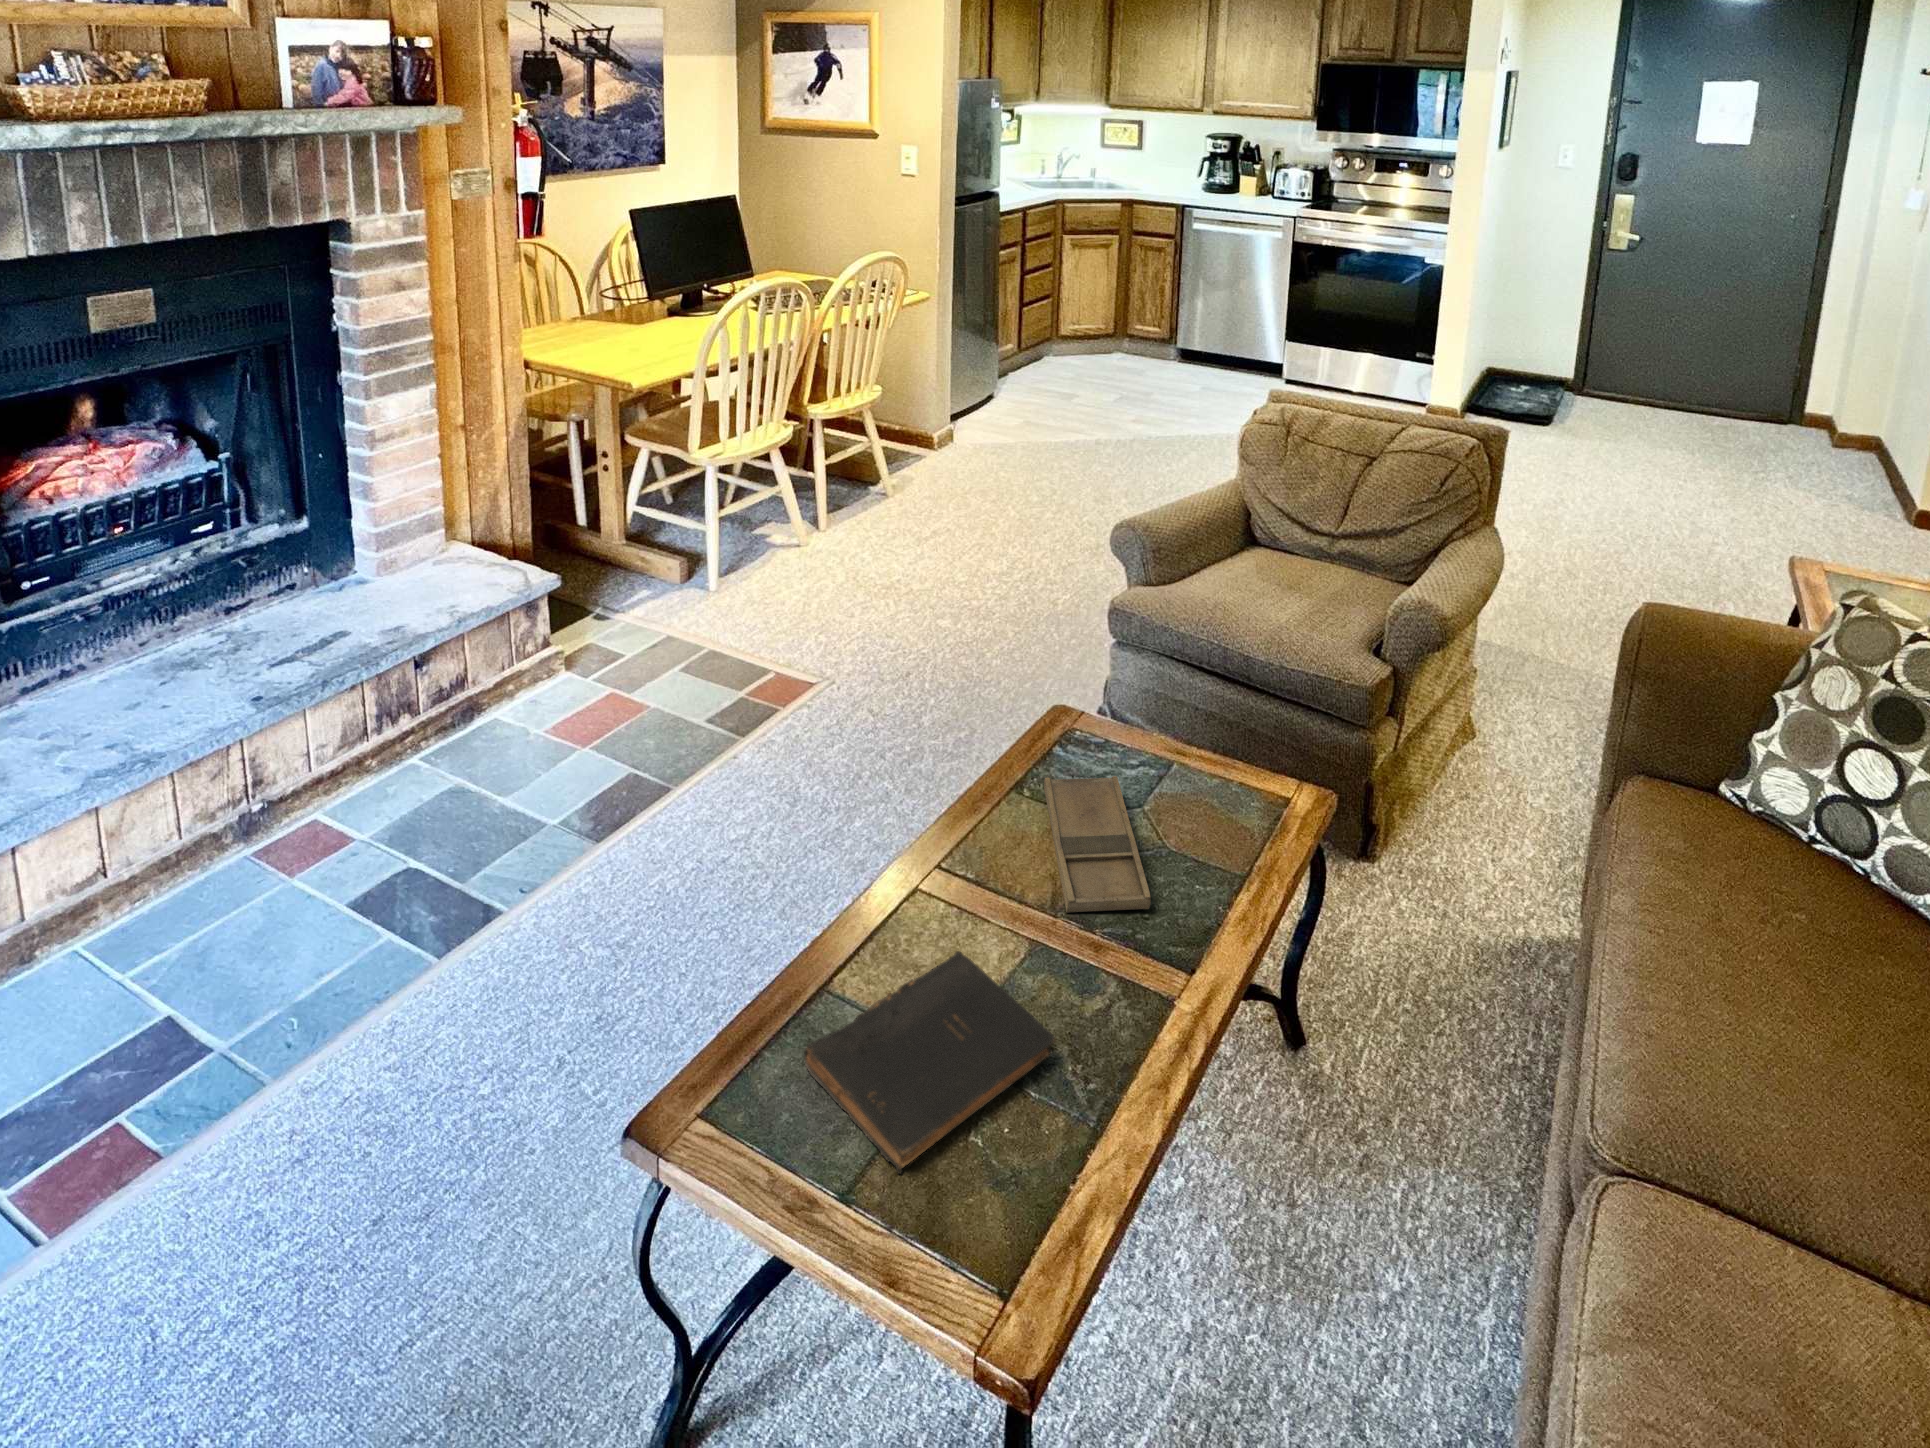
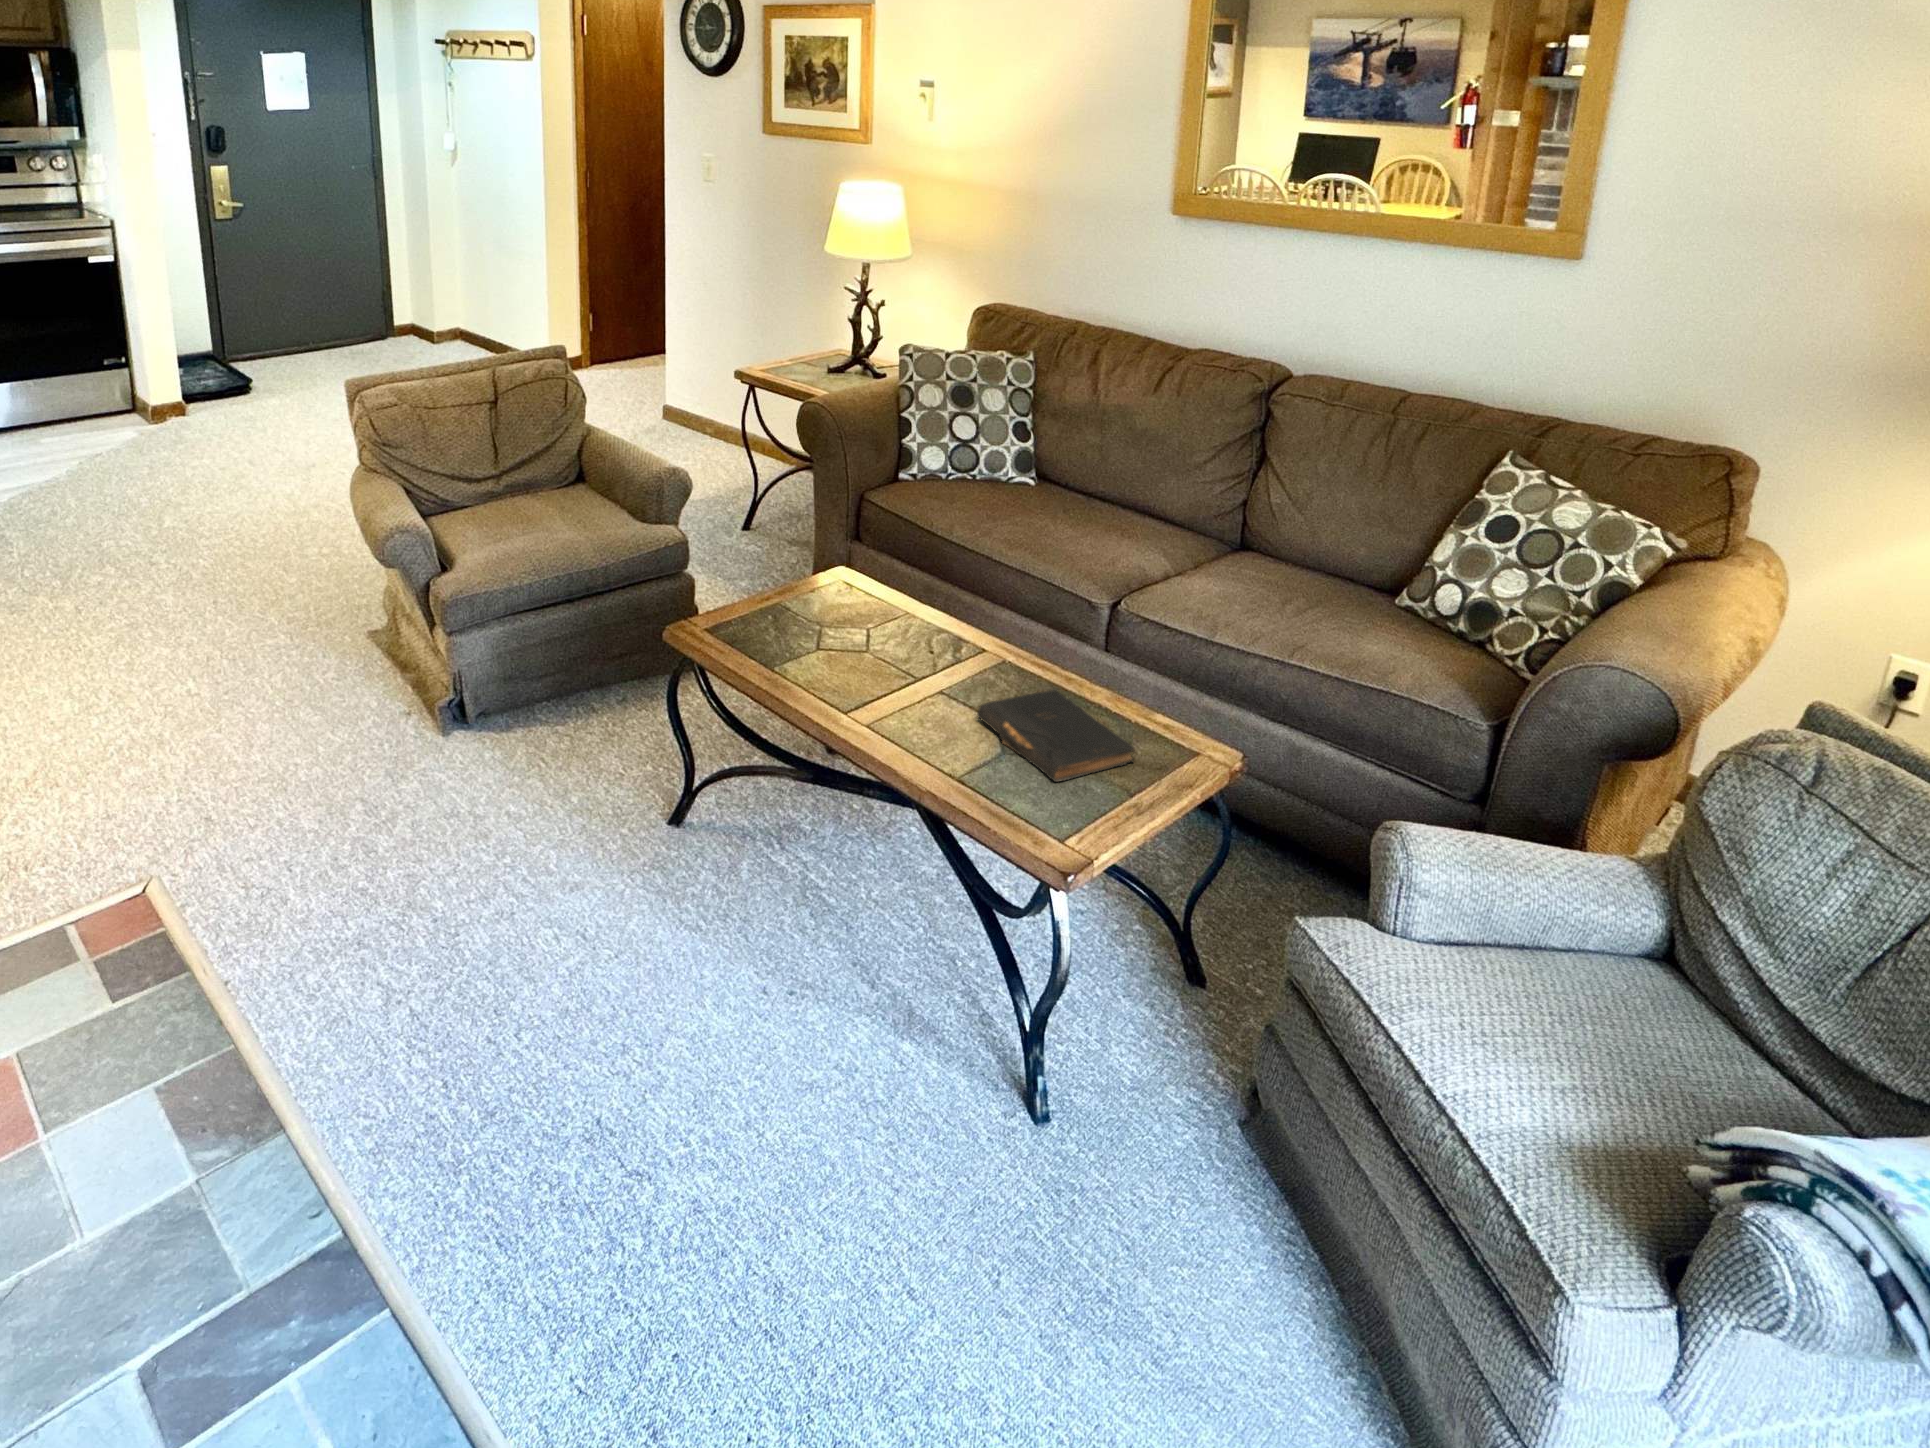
tray: present [1044,776,1151,913] -> none [803,620,937,675]

